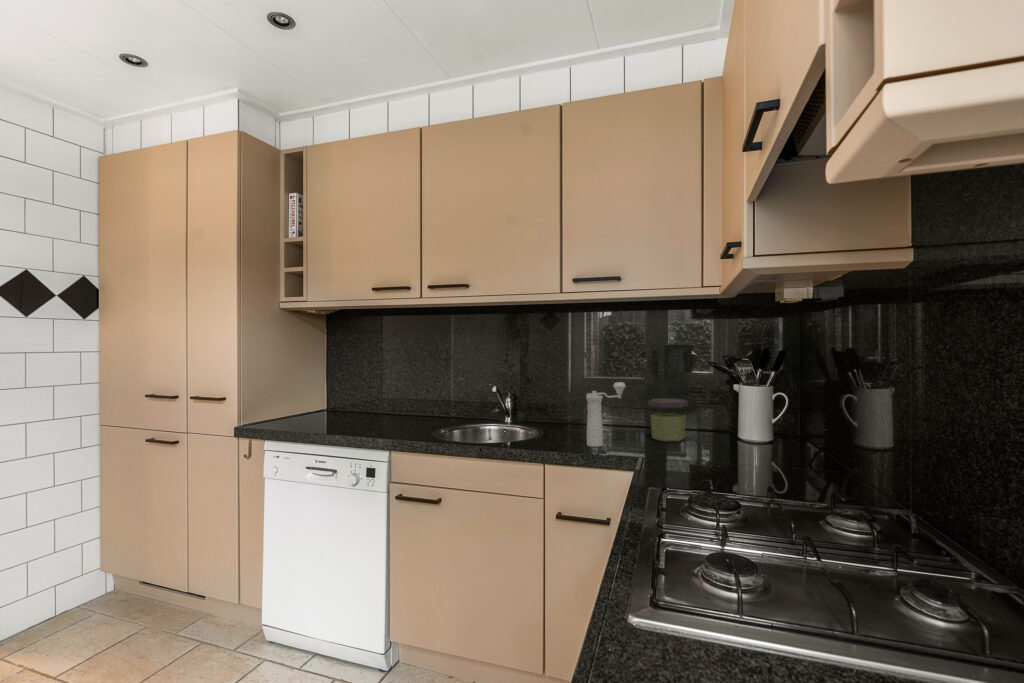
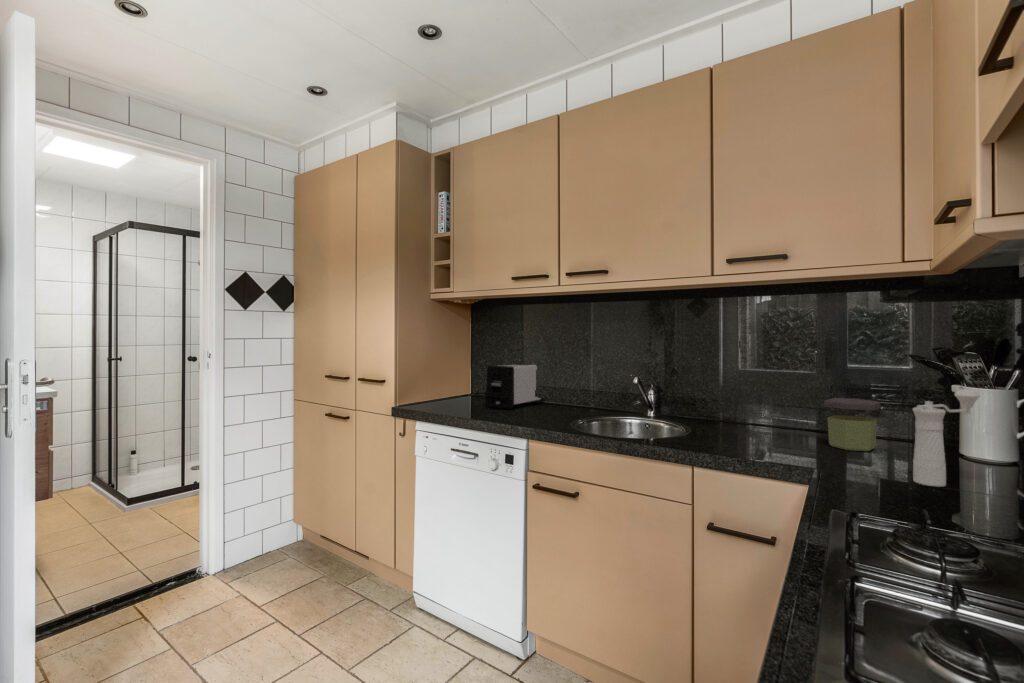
toaster: none [342,374,406,422] -> present [485,365,544,409]
pepper mill: present [586,382,625,447] -> present [913,389,980,487]

